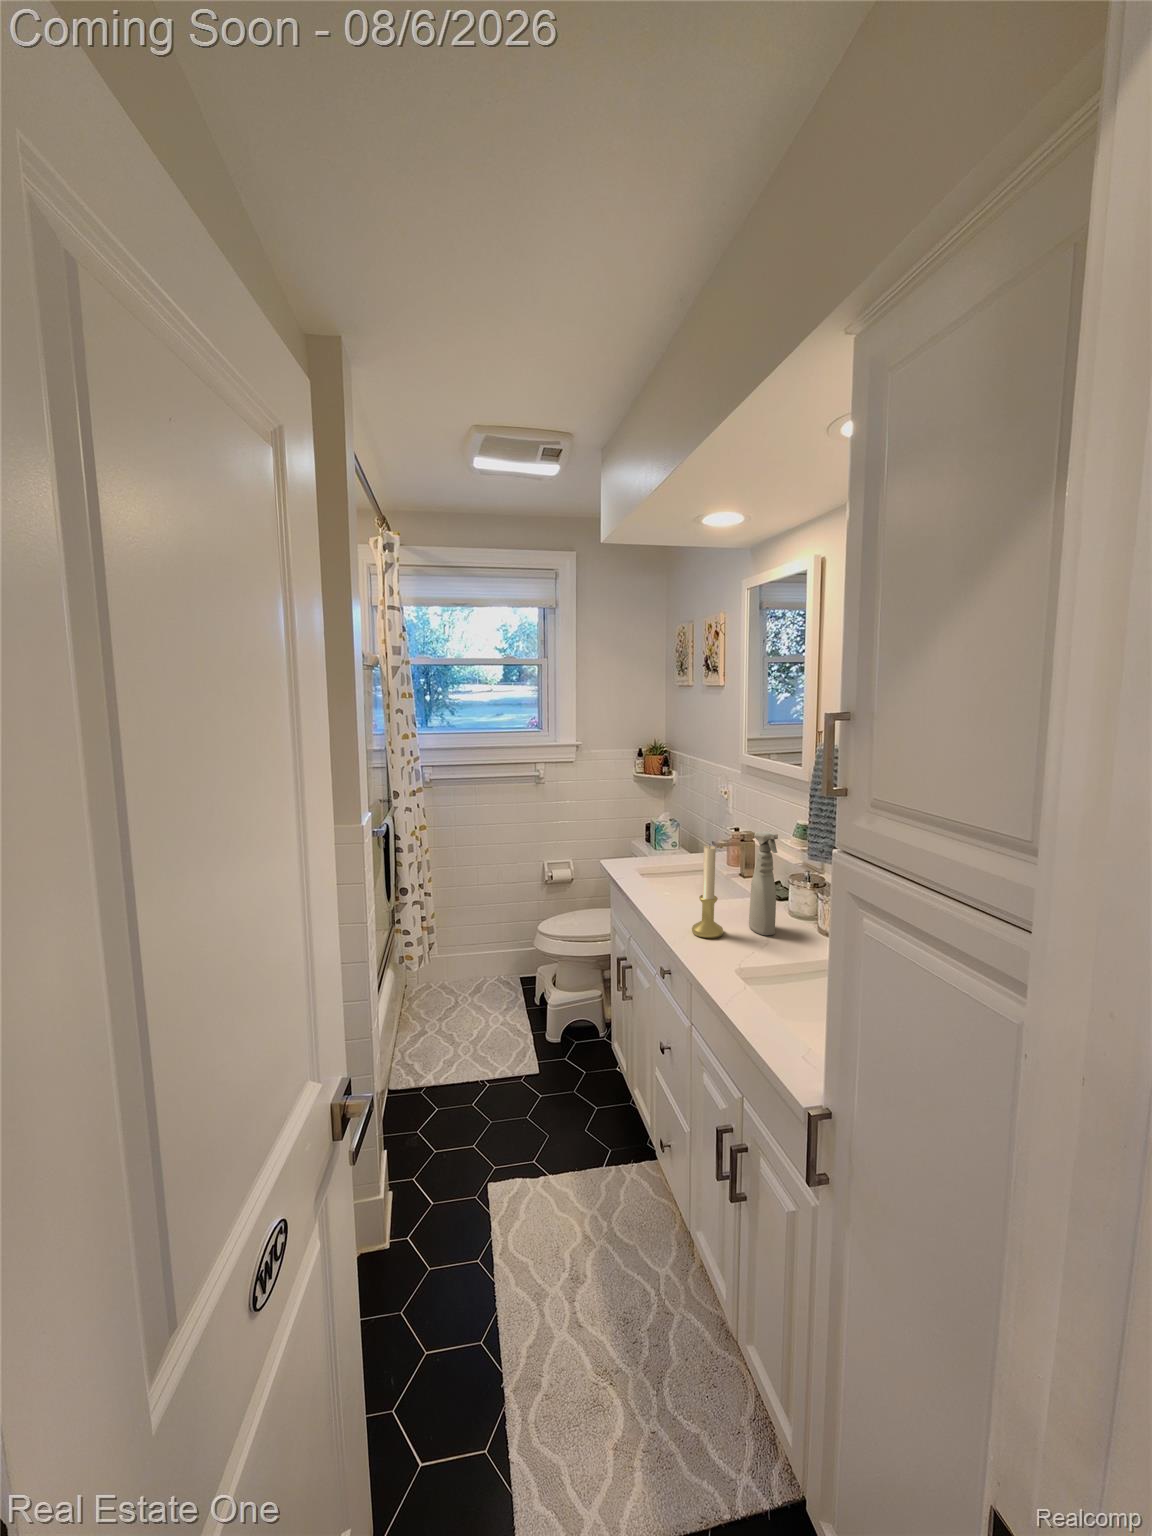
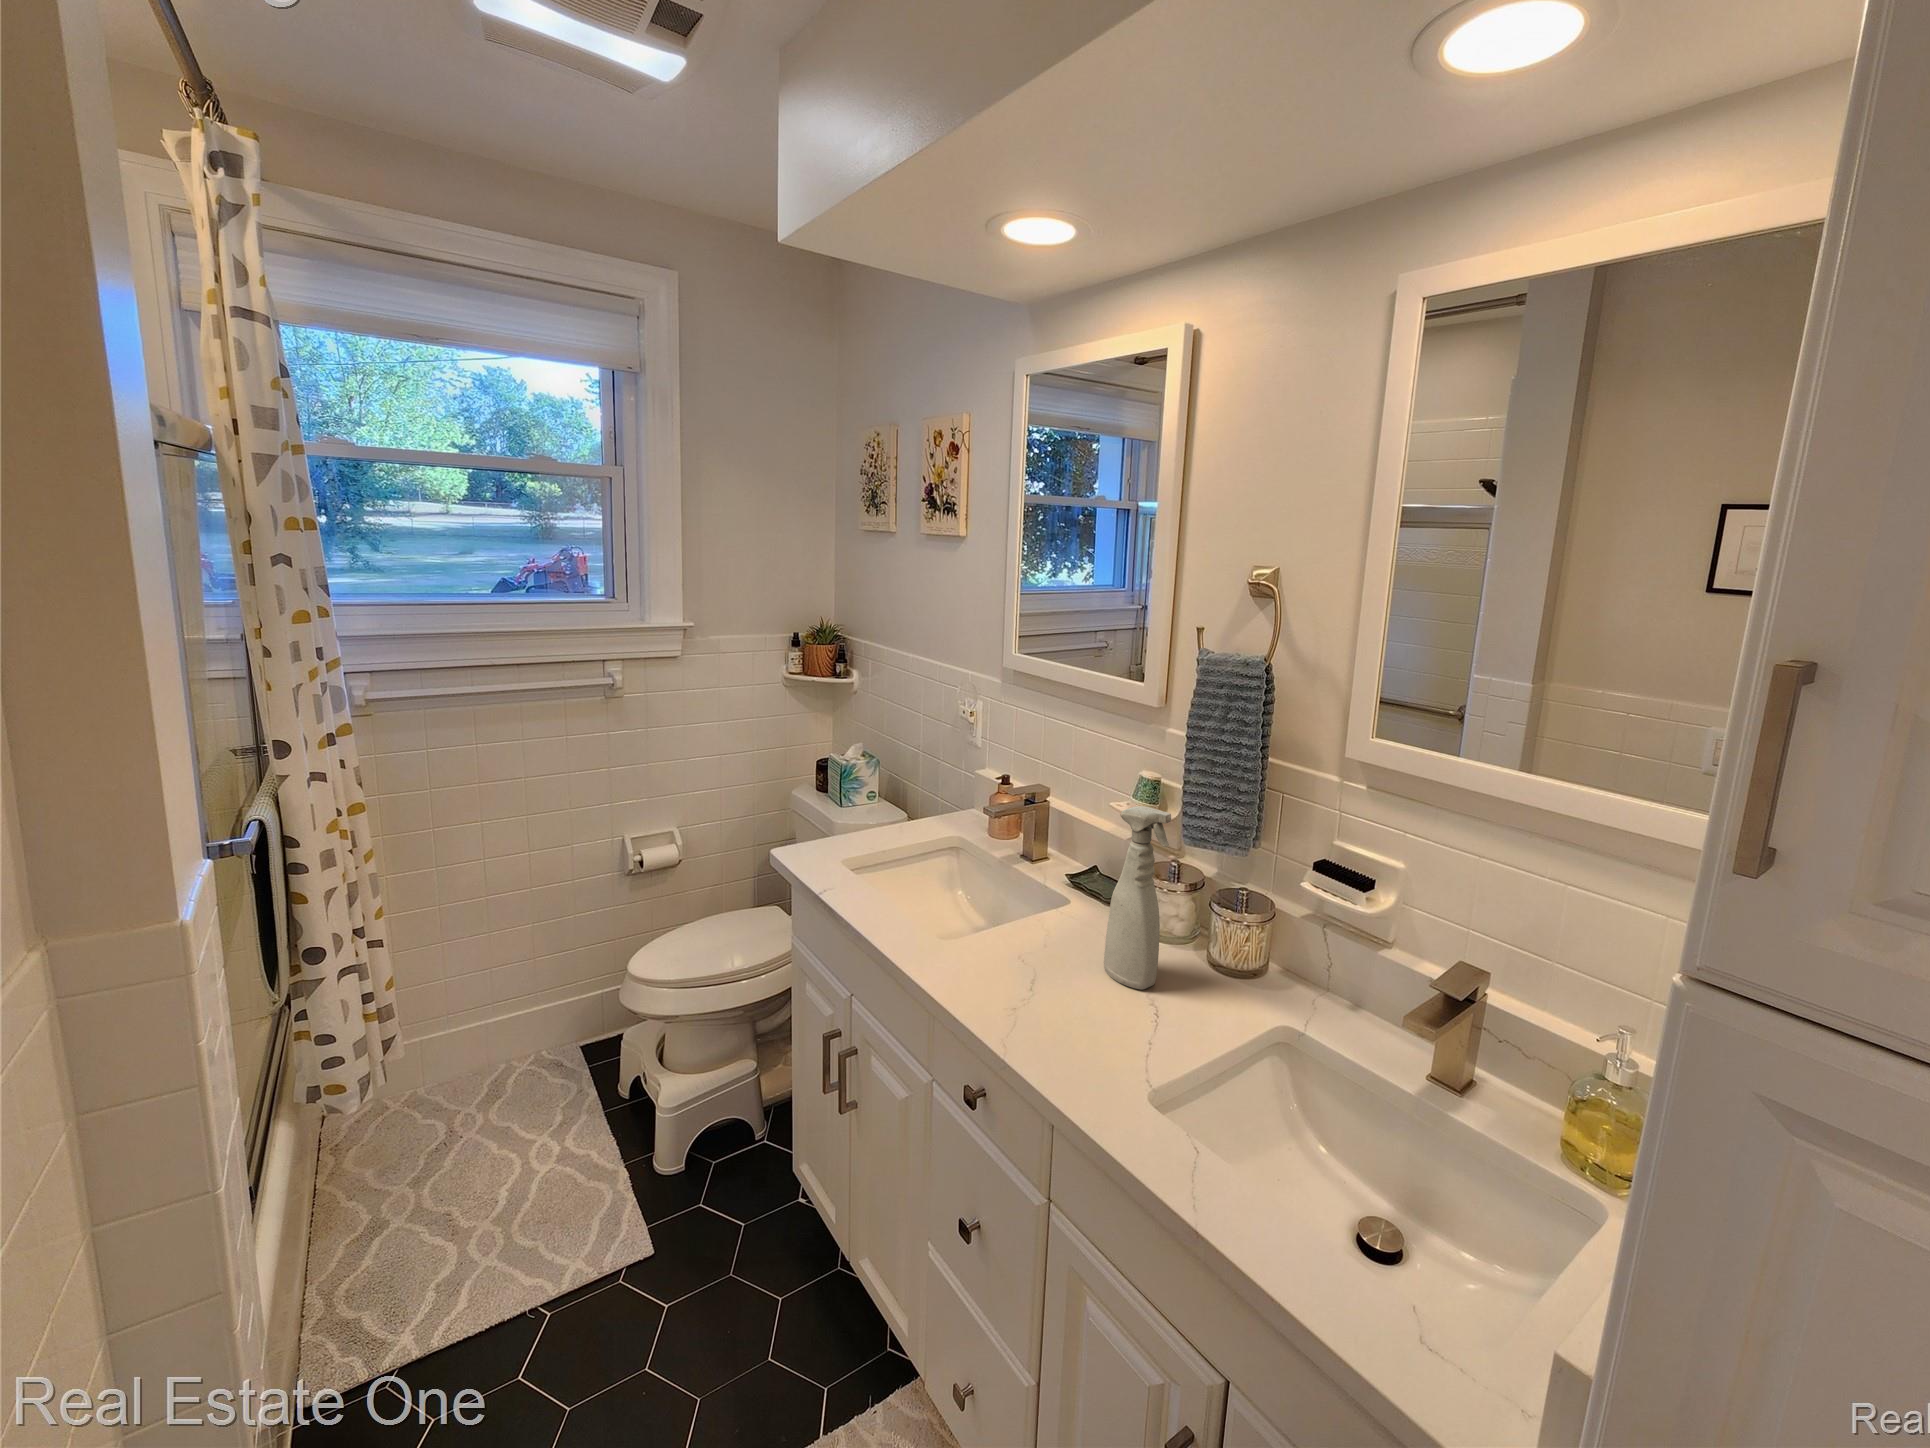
candle holder: present [692,846,724,938] -> none [1020,841,1078,1018]

